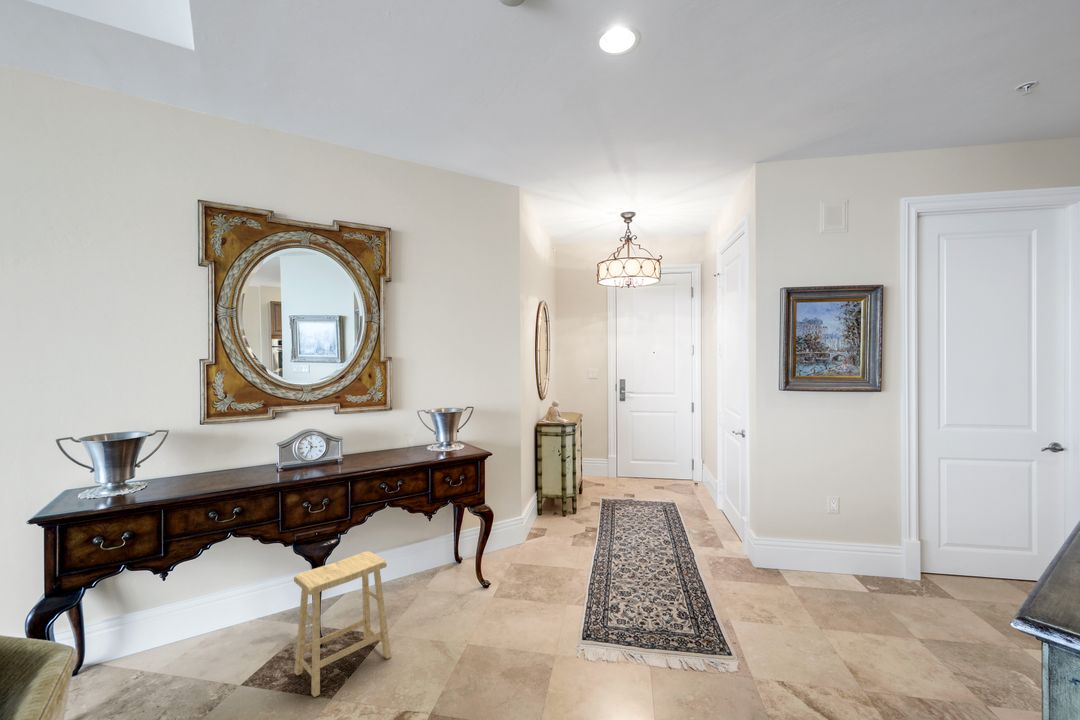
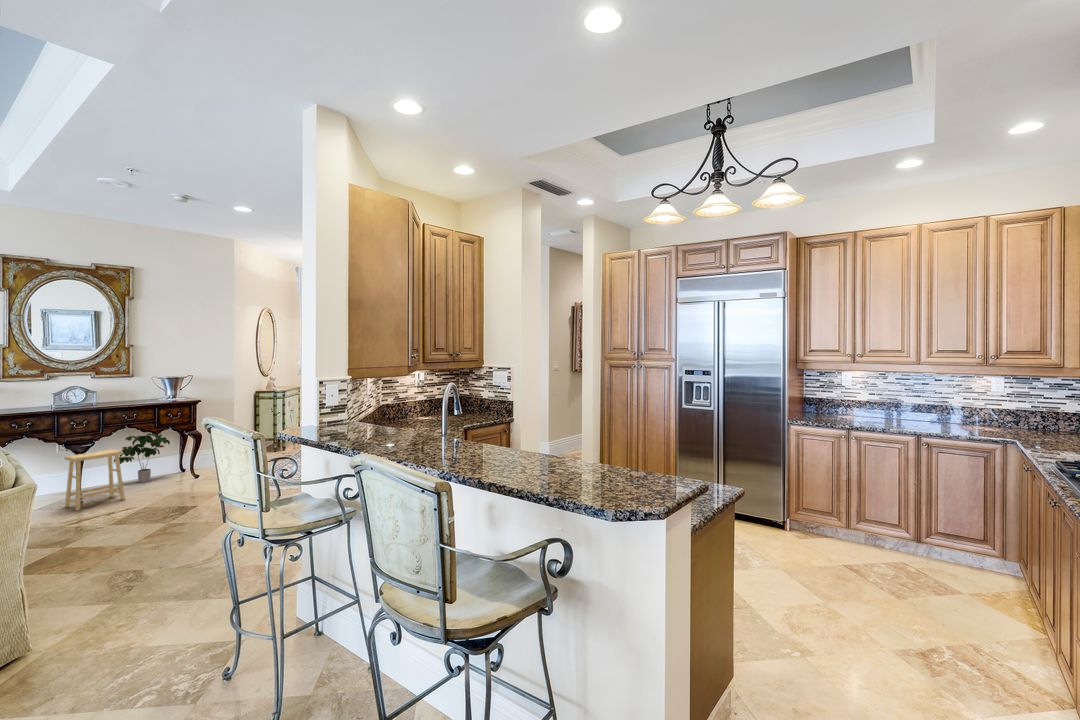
potted plant: none [365,503,441,590] -> present [114,433,170,483]

